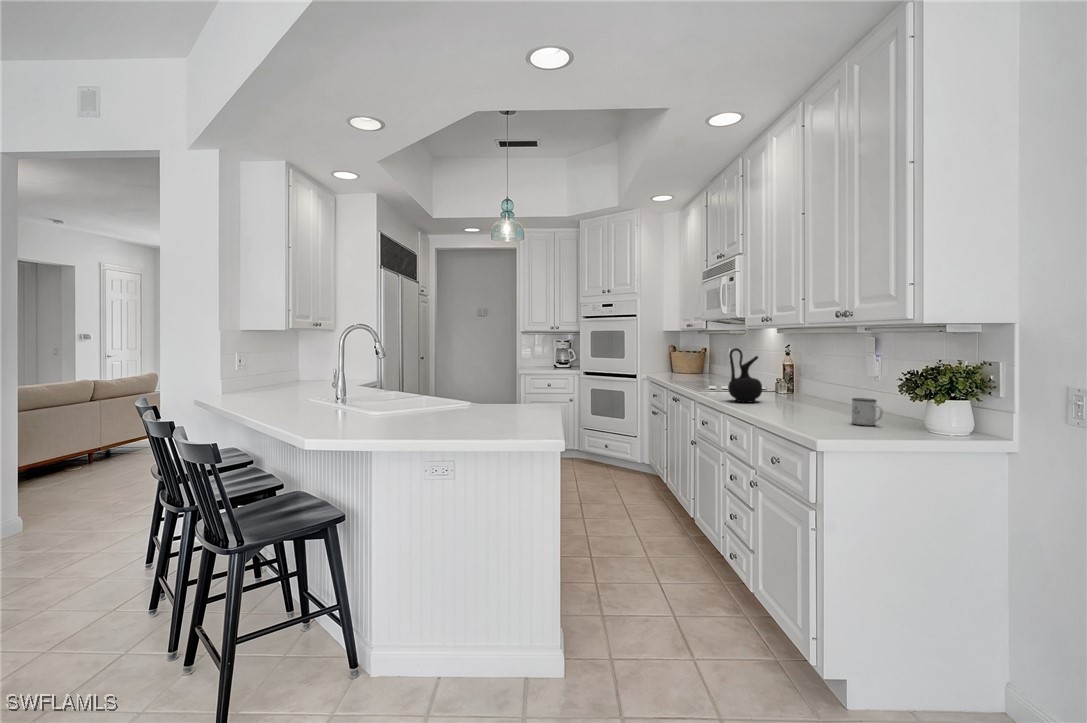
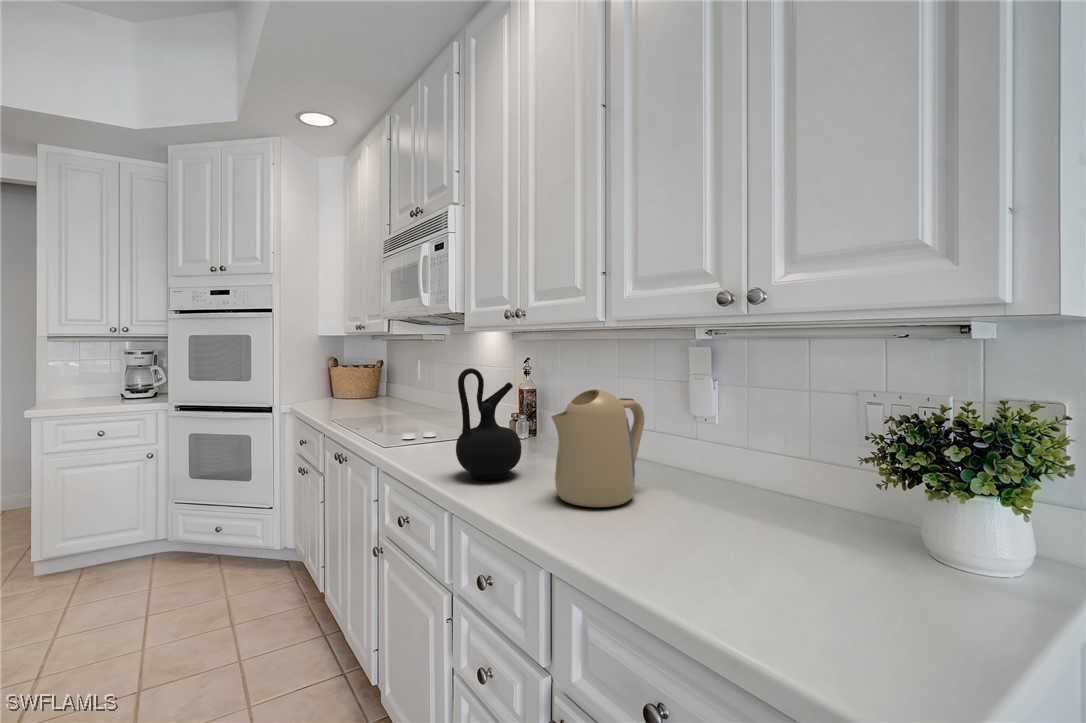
kettle: none [765,358,821,411] -> present [551,390,644,507]
mug: present [852,398,883,426] -> none [788,487,872,561]

